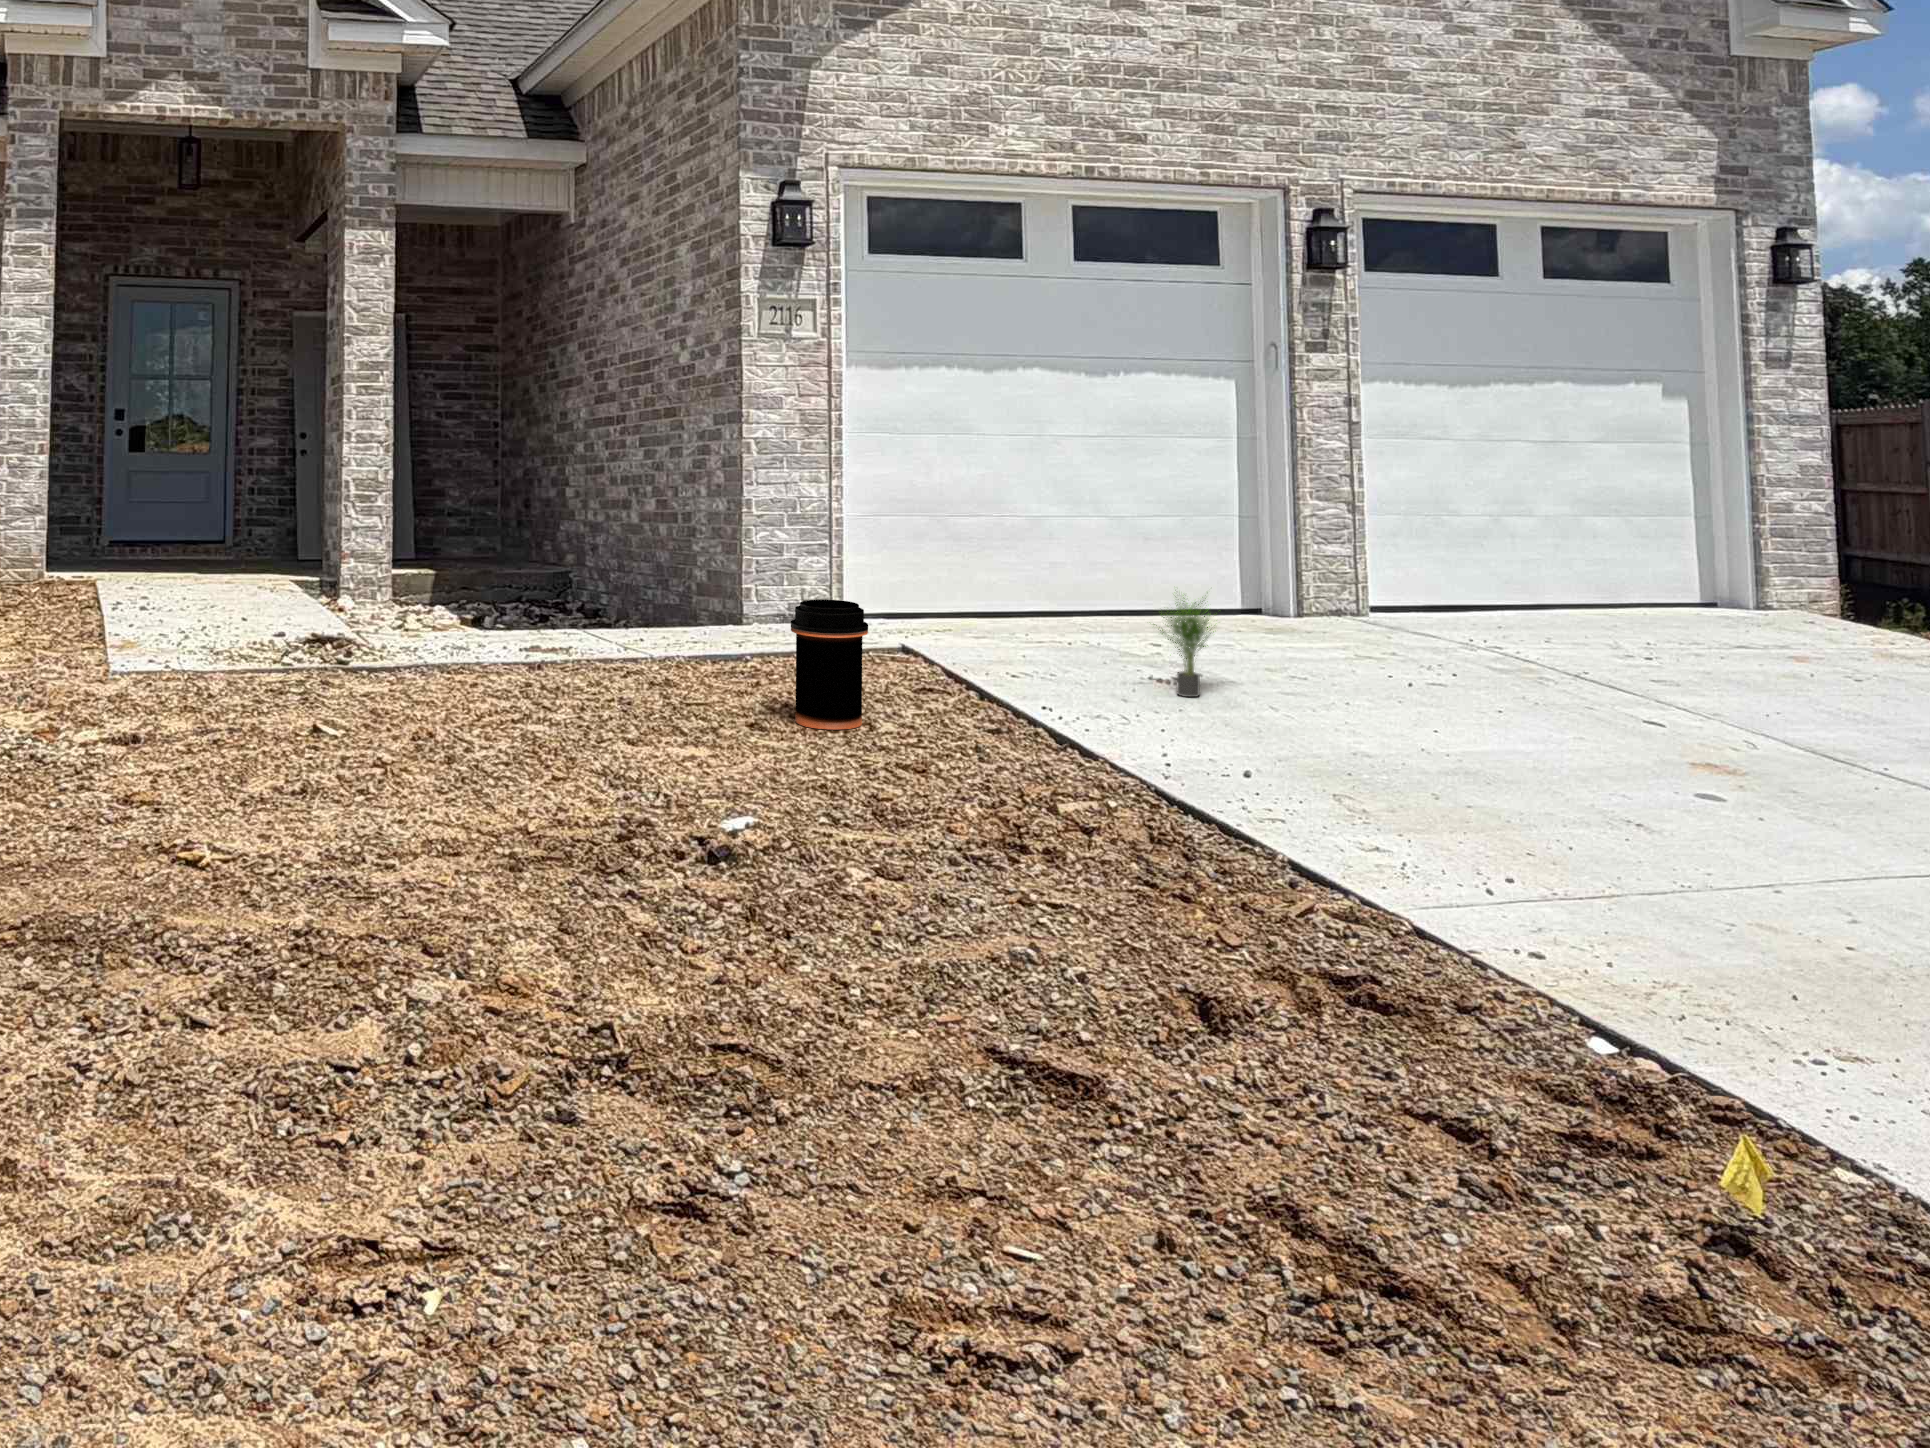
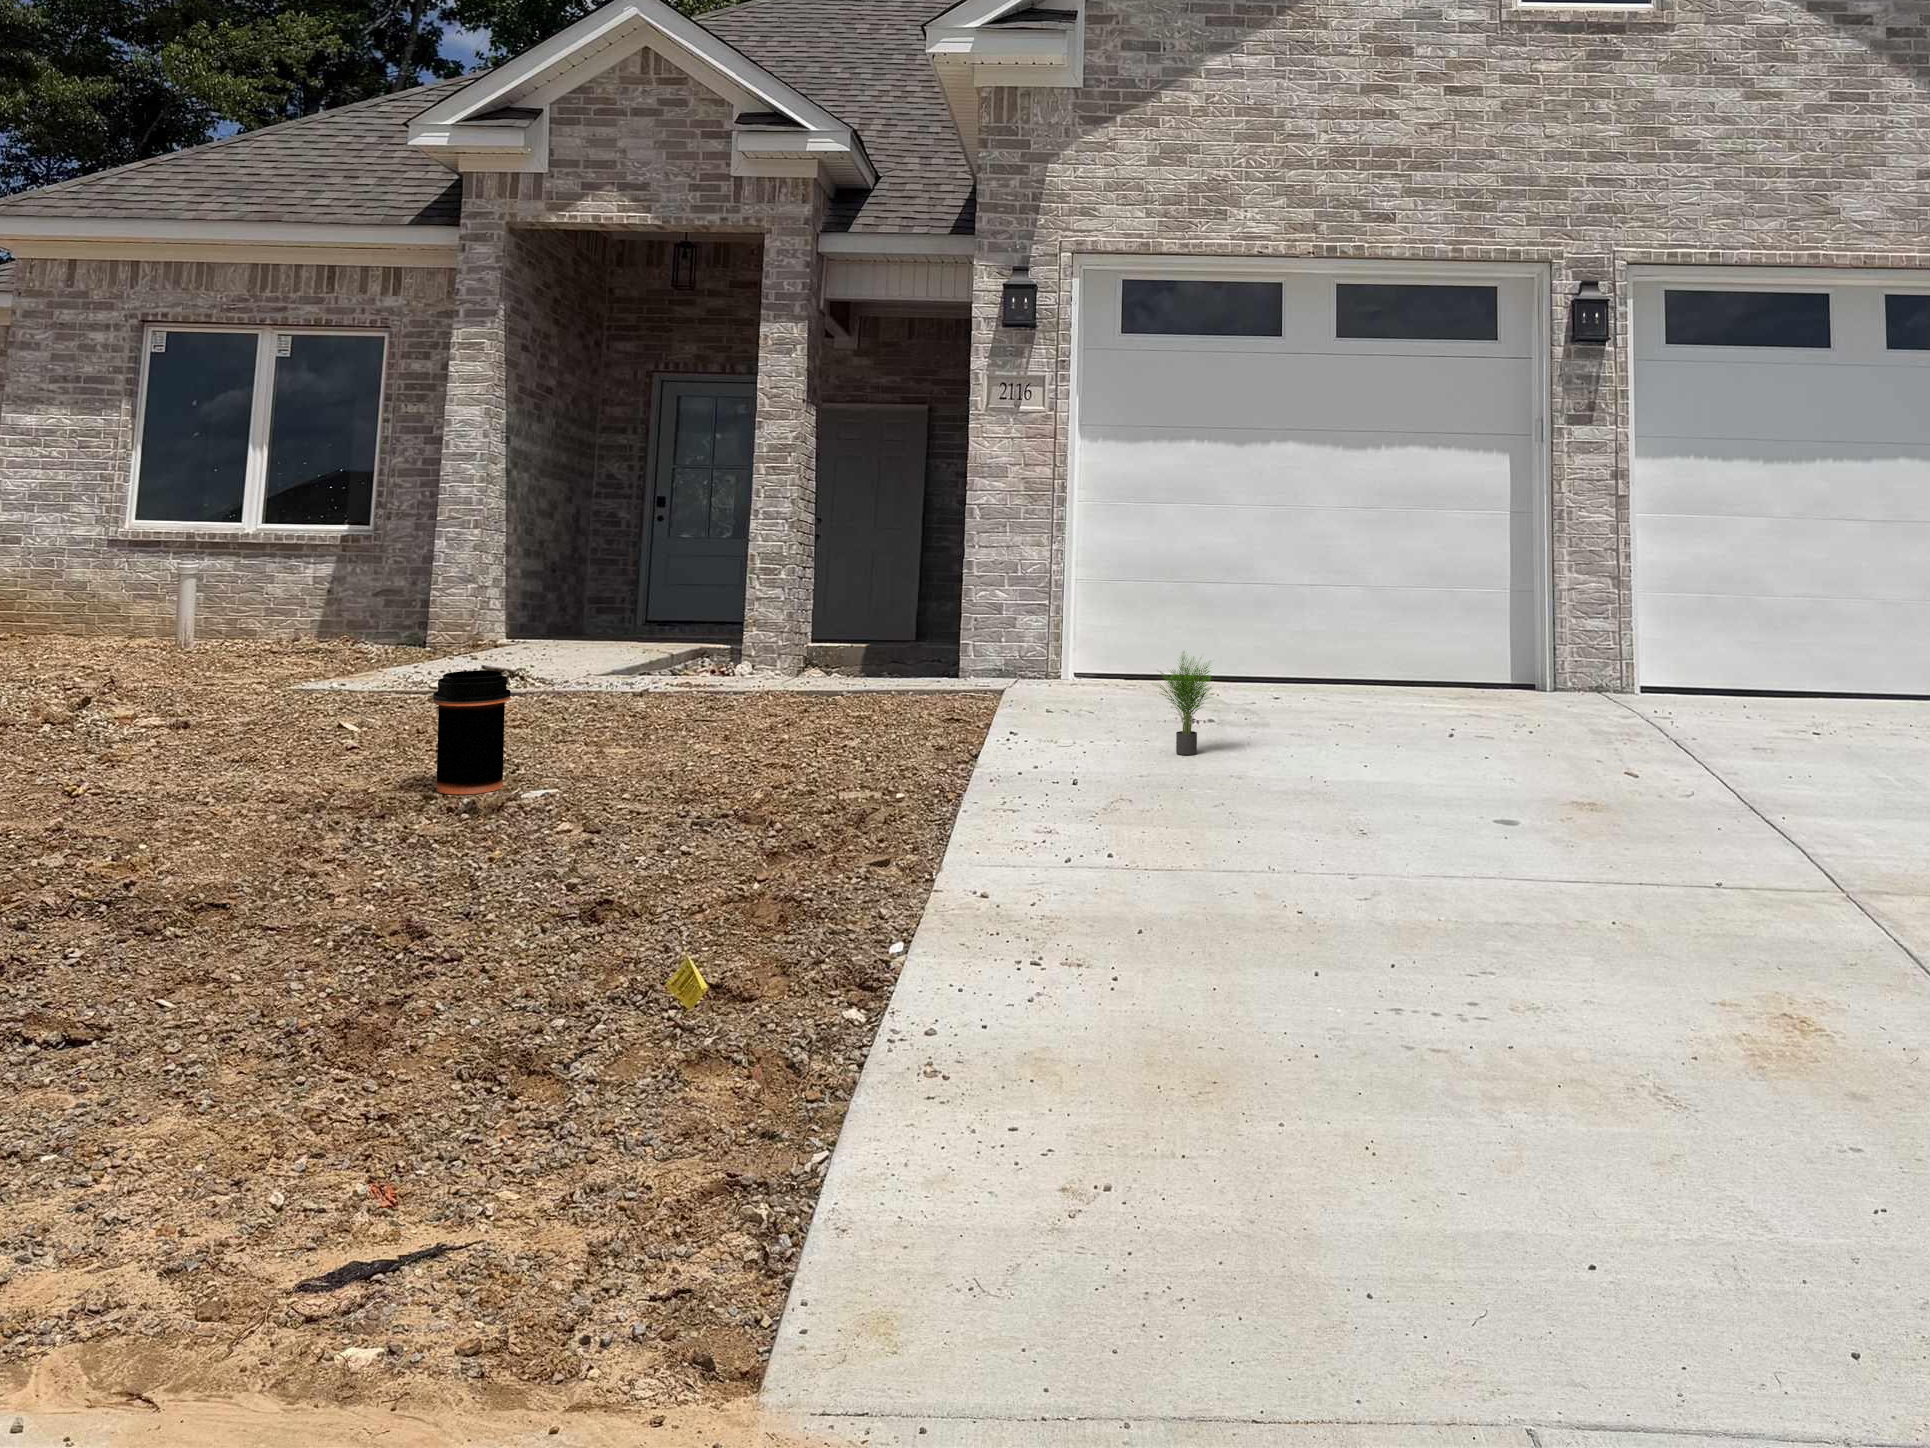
trash can: present [791,600,868,730] -> present [433,670,511,794]

